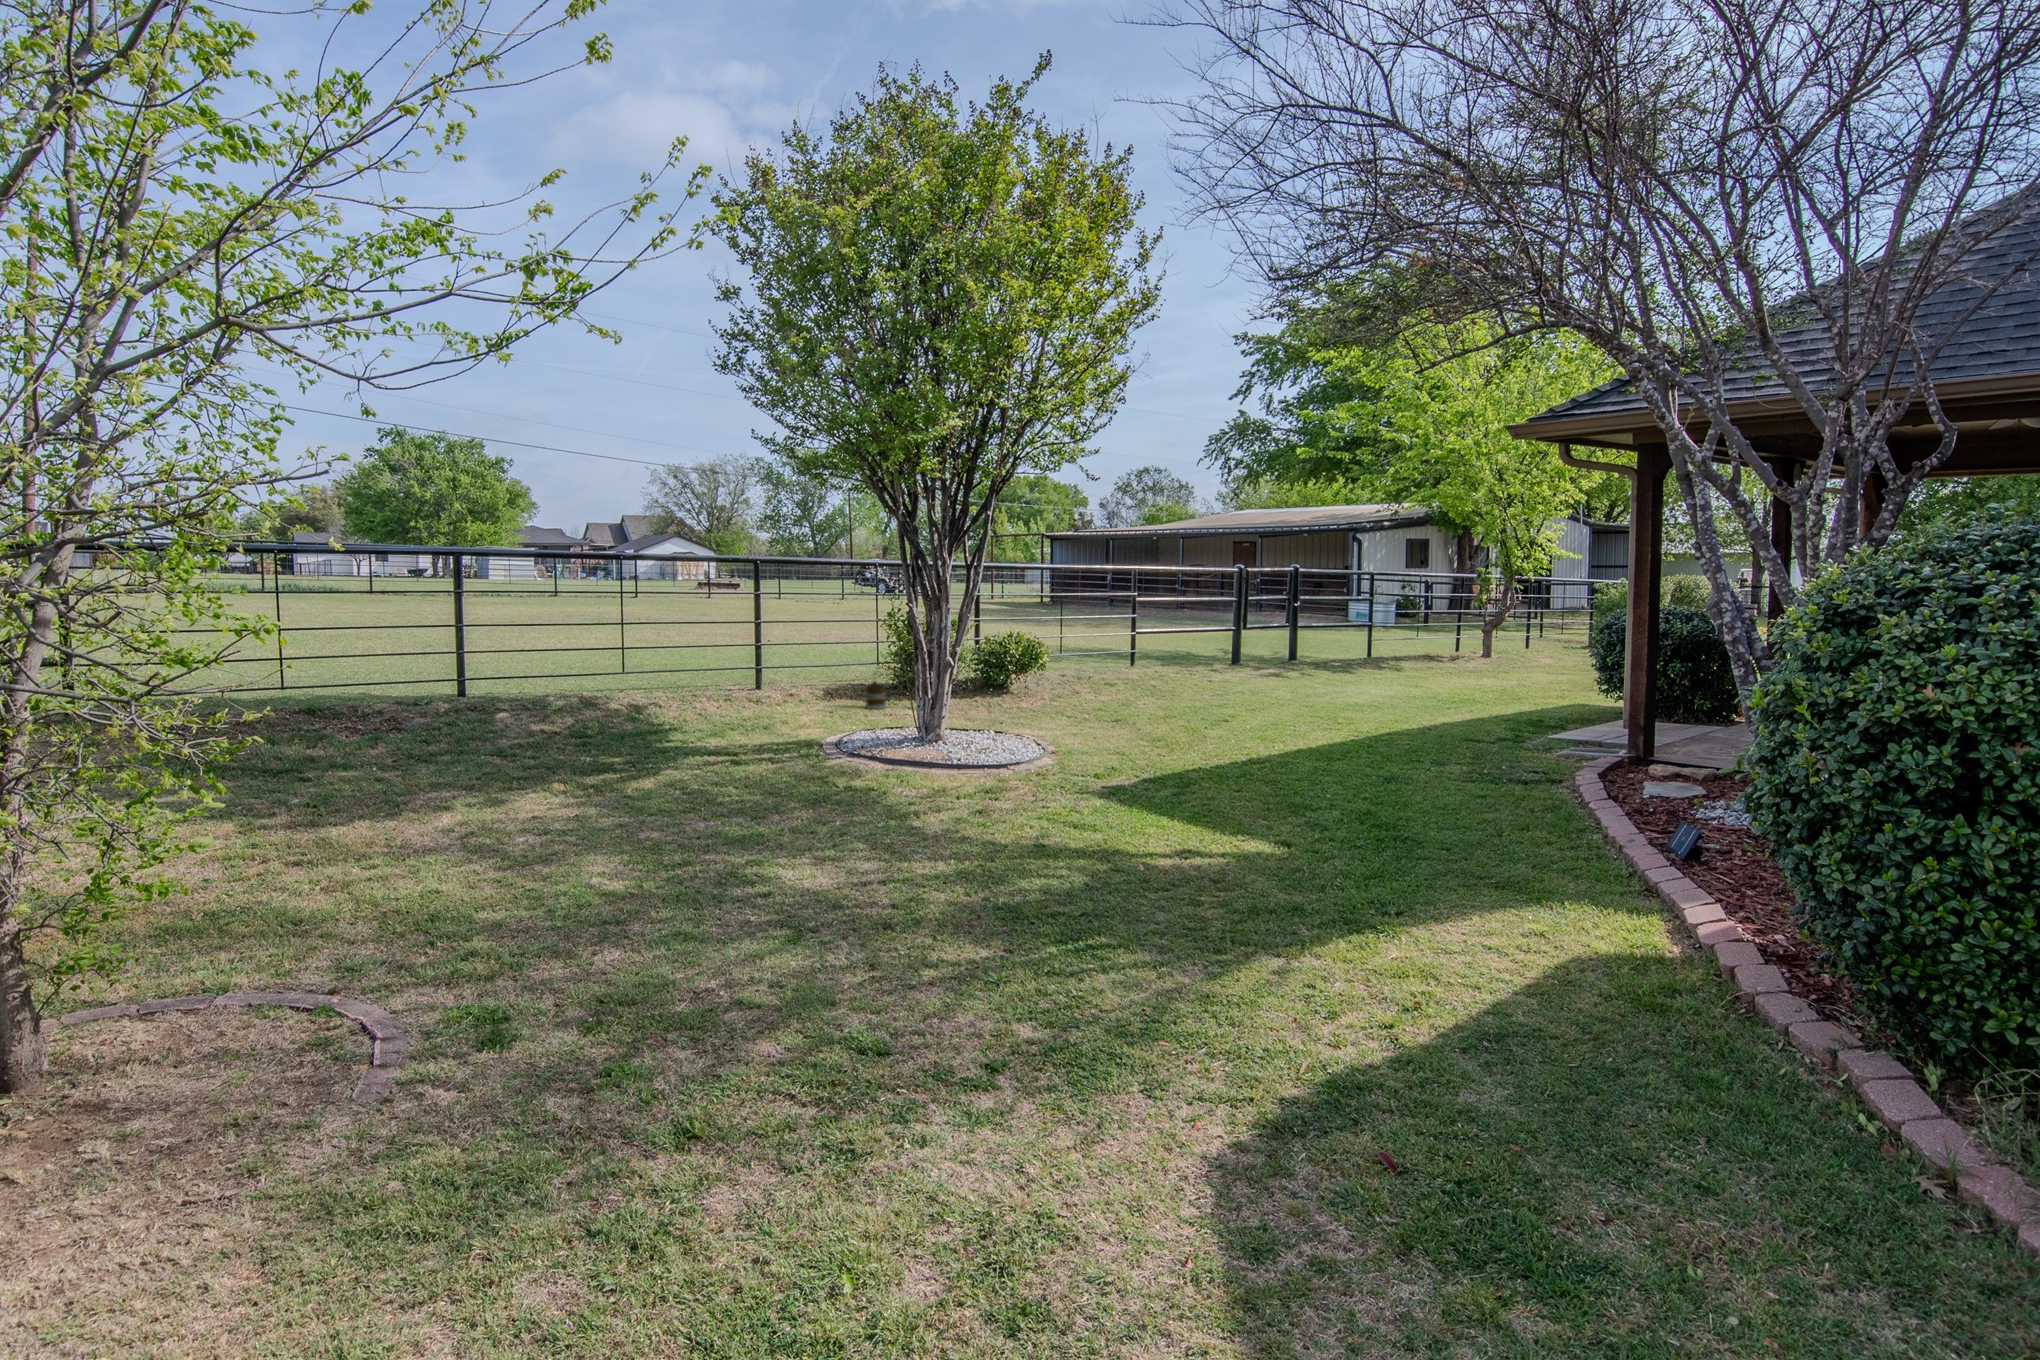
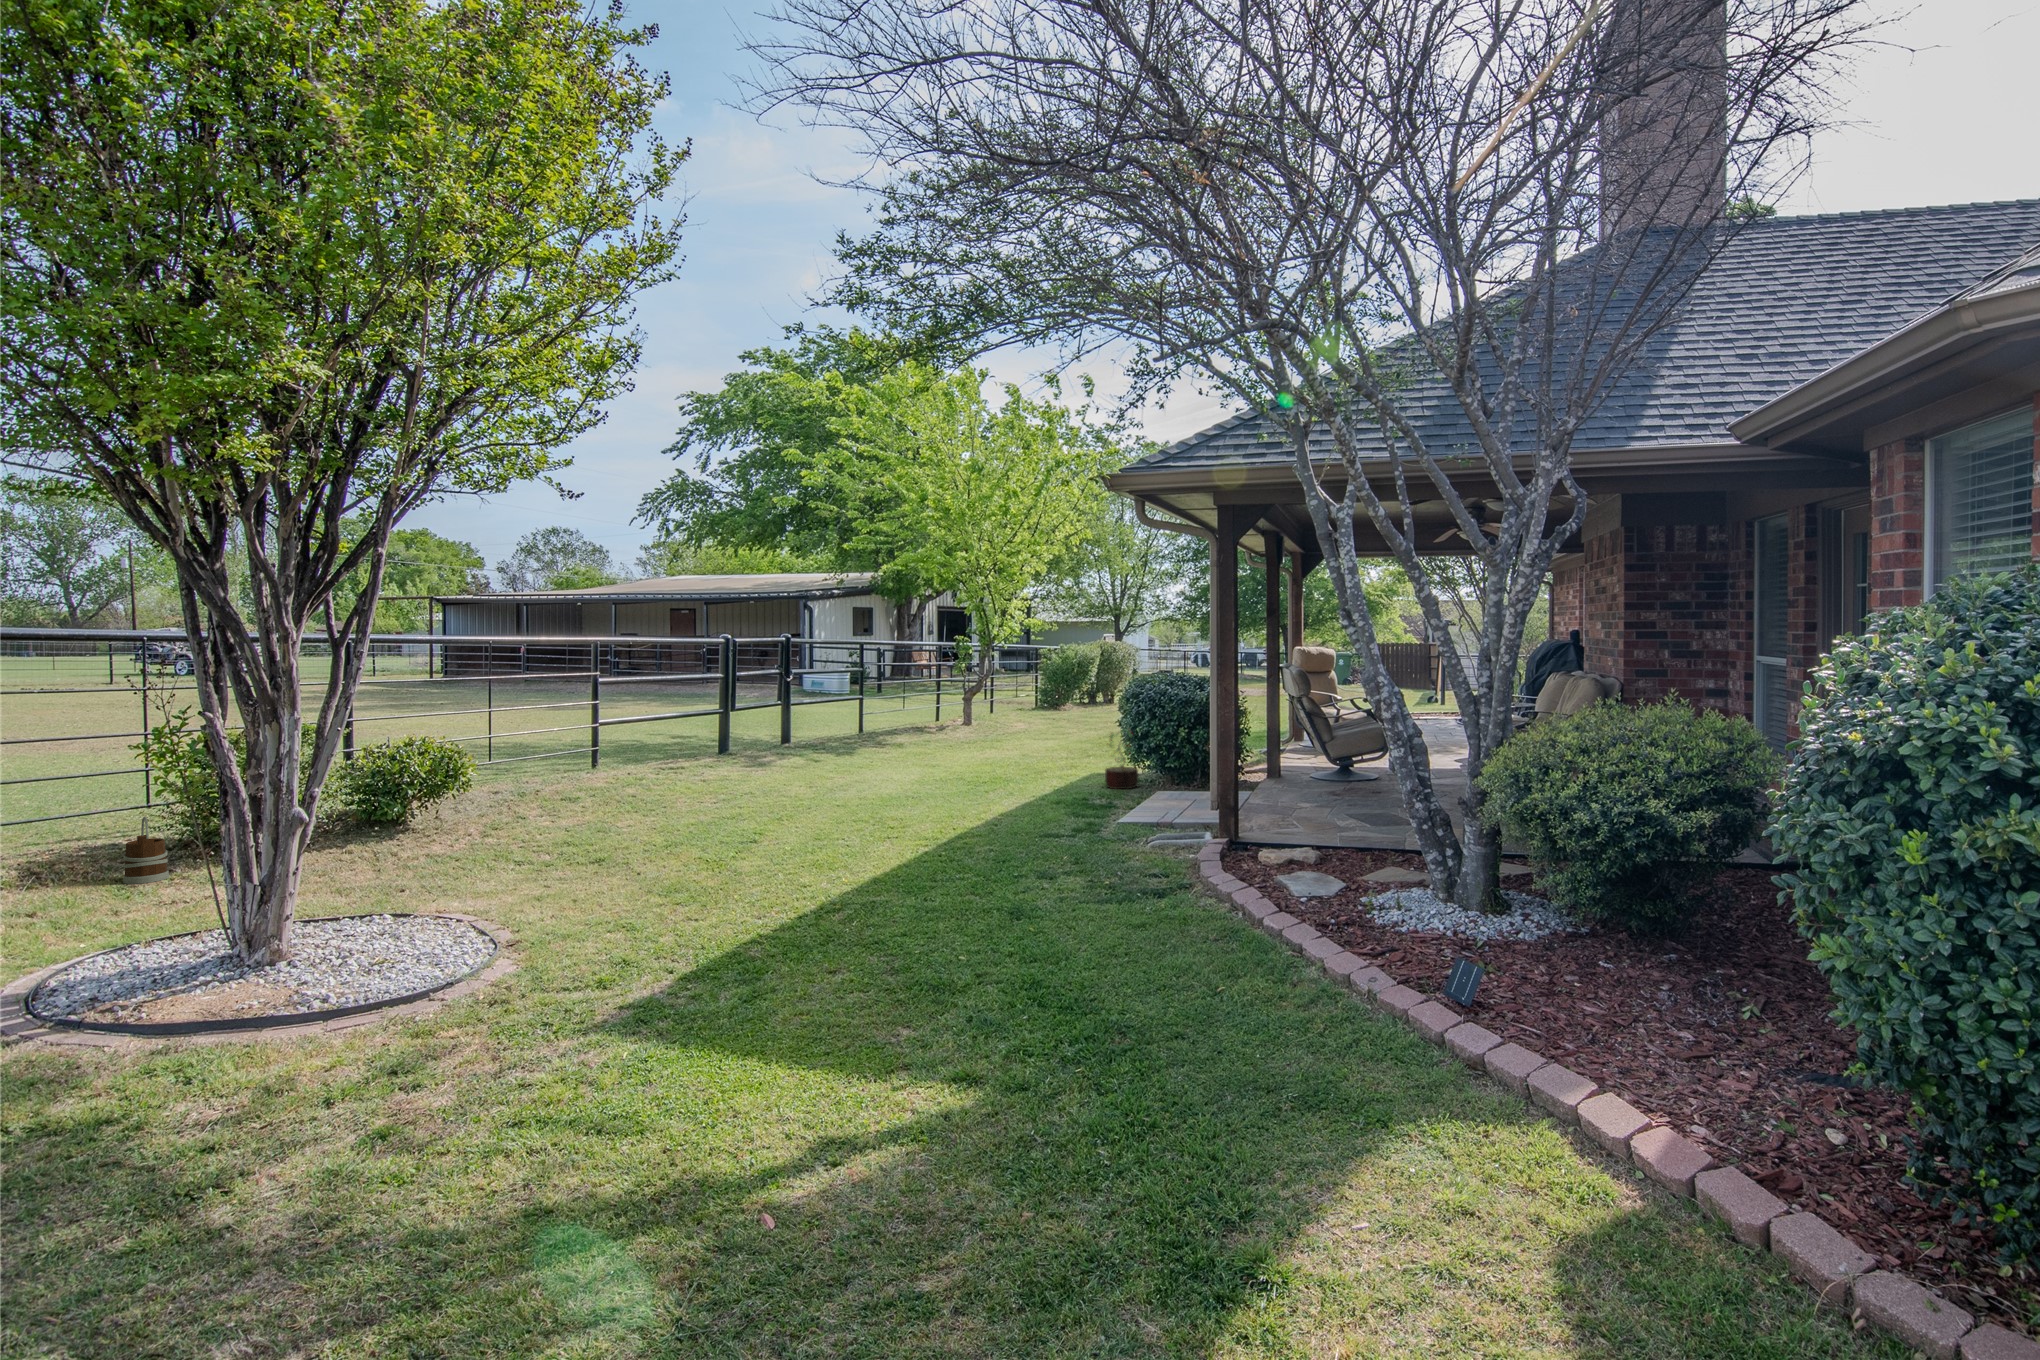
decorative plant: none [1566,652,1604,710] -> present [1105,730,1139,789]

